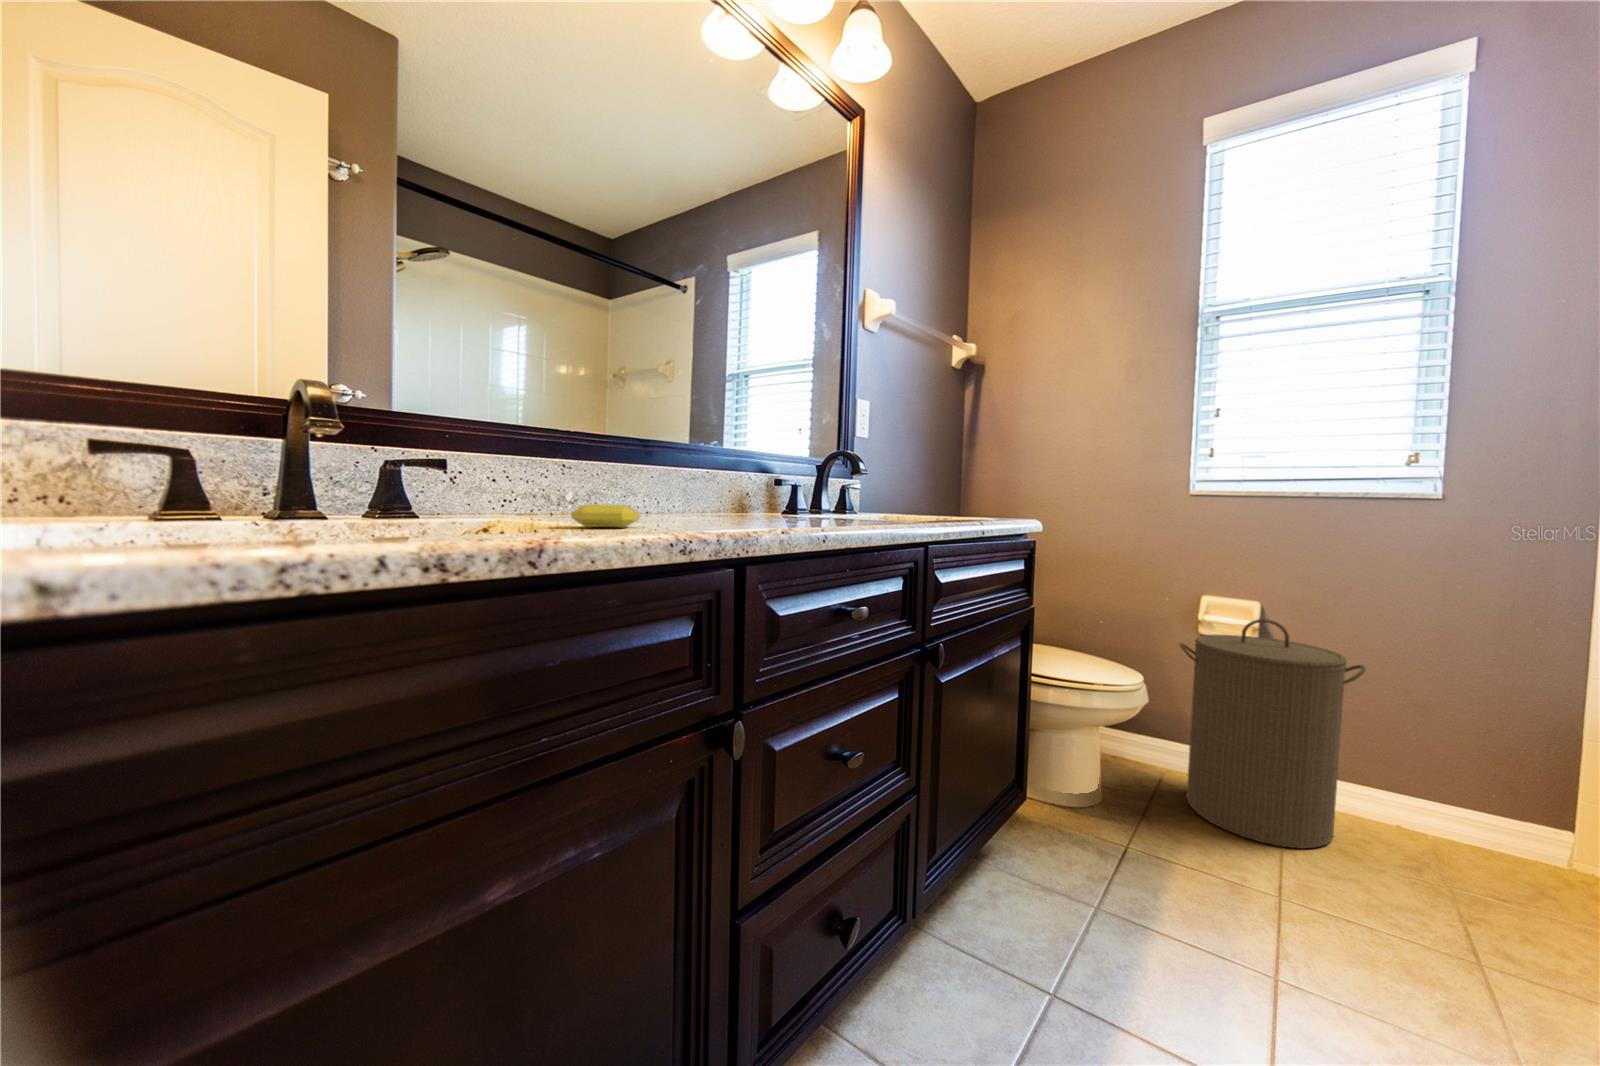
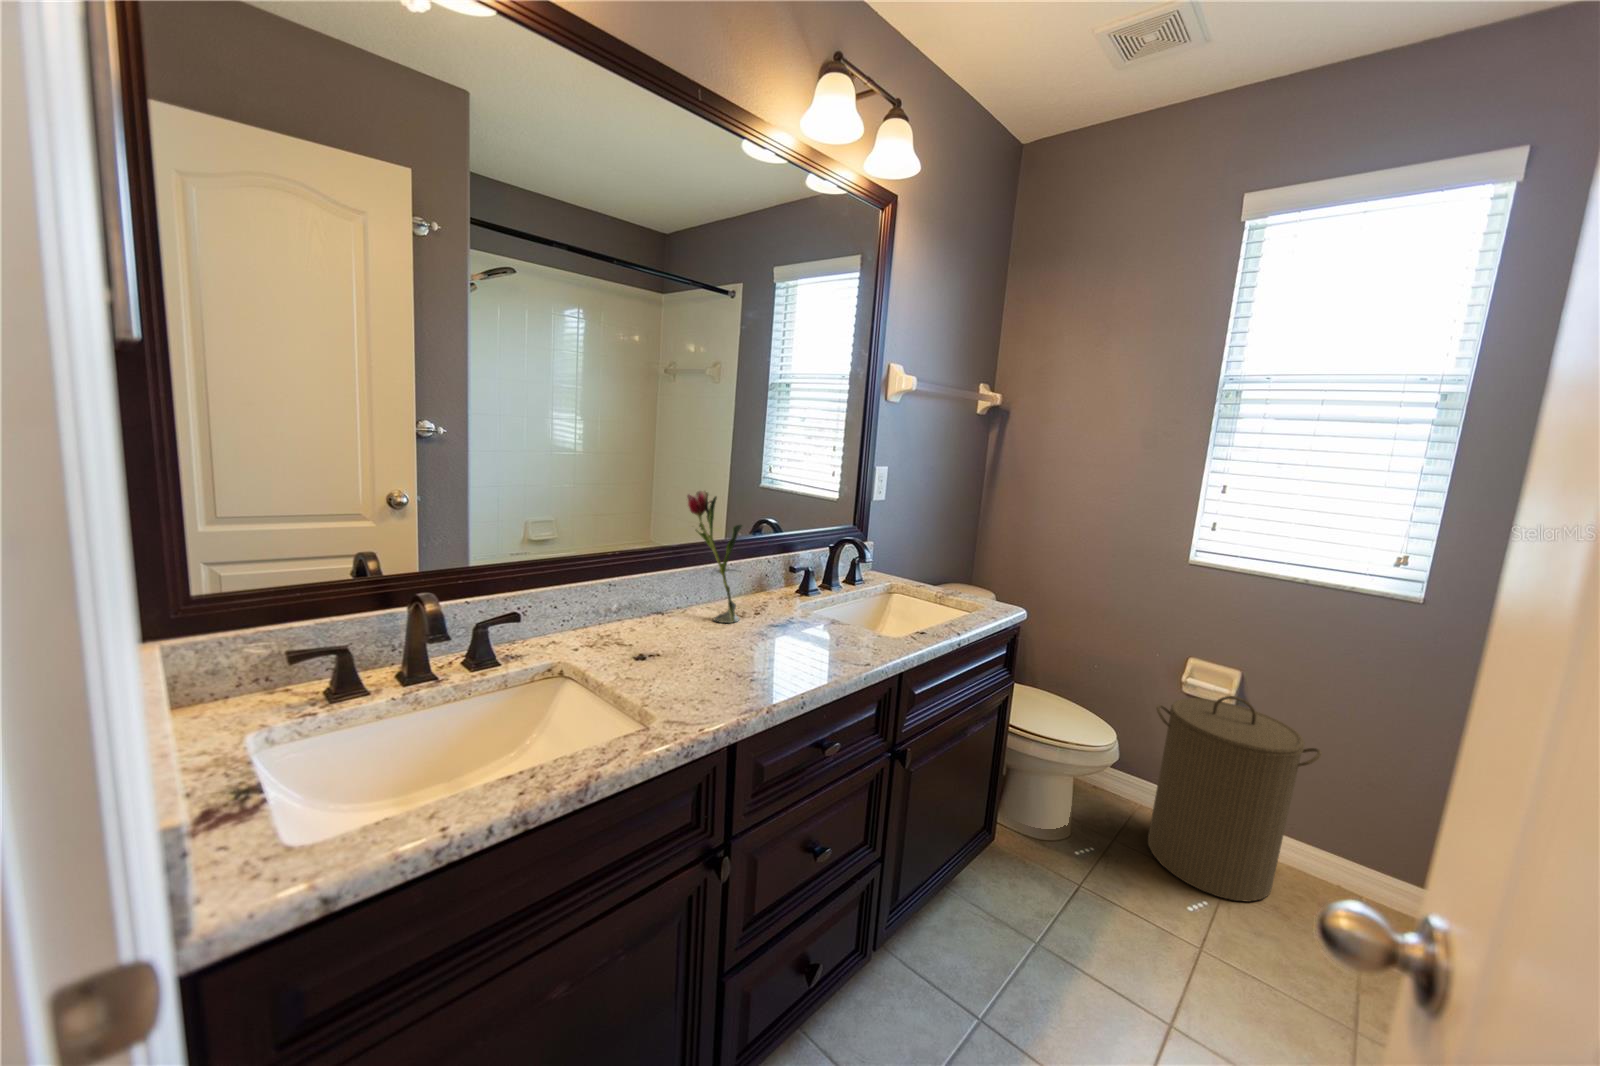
flower: none [648,378,721,519] -> present [687,491,742,623]
soap bar: present [571,504,641,527] -> none [613,656,667,683]

